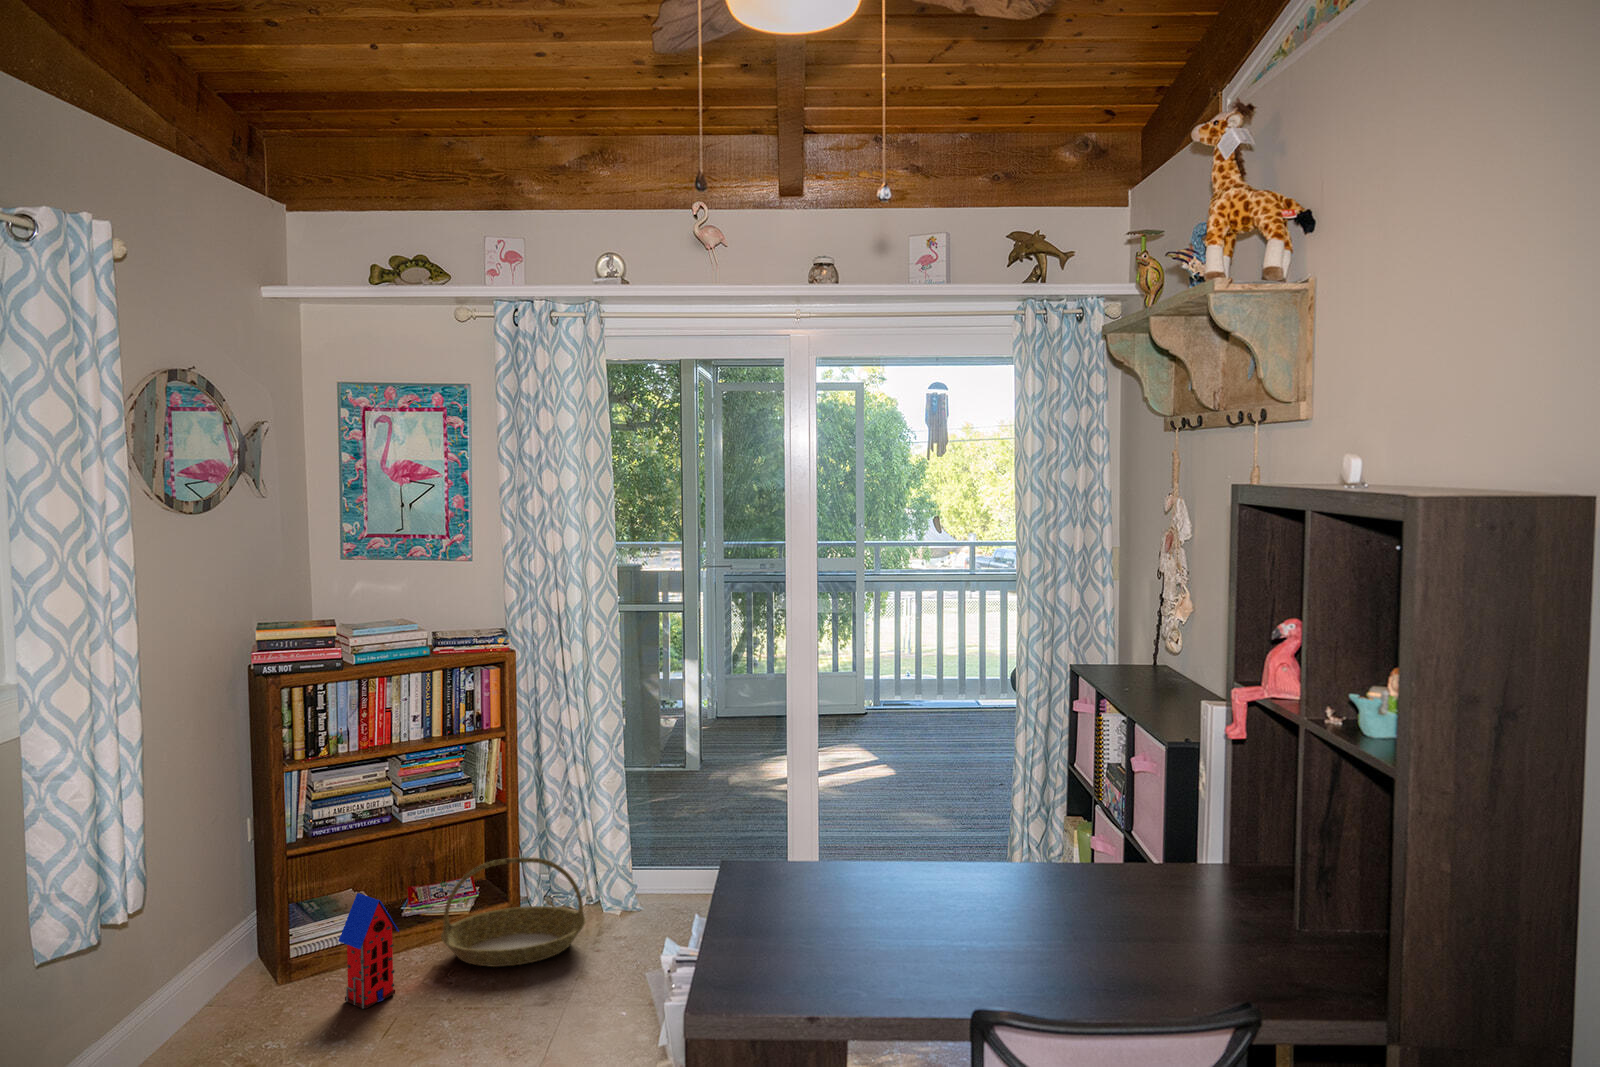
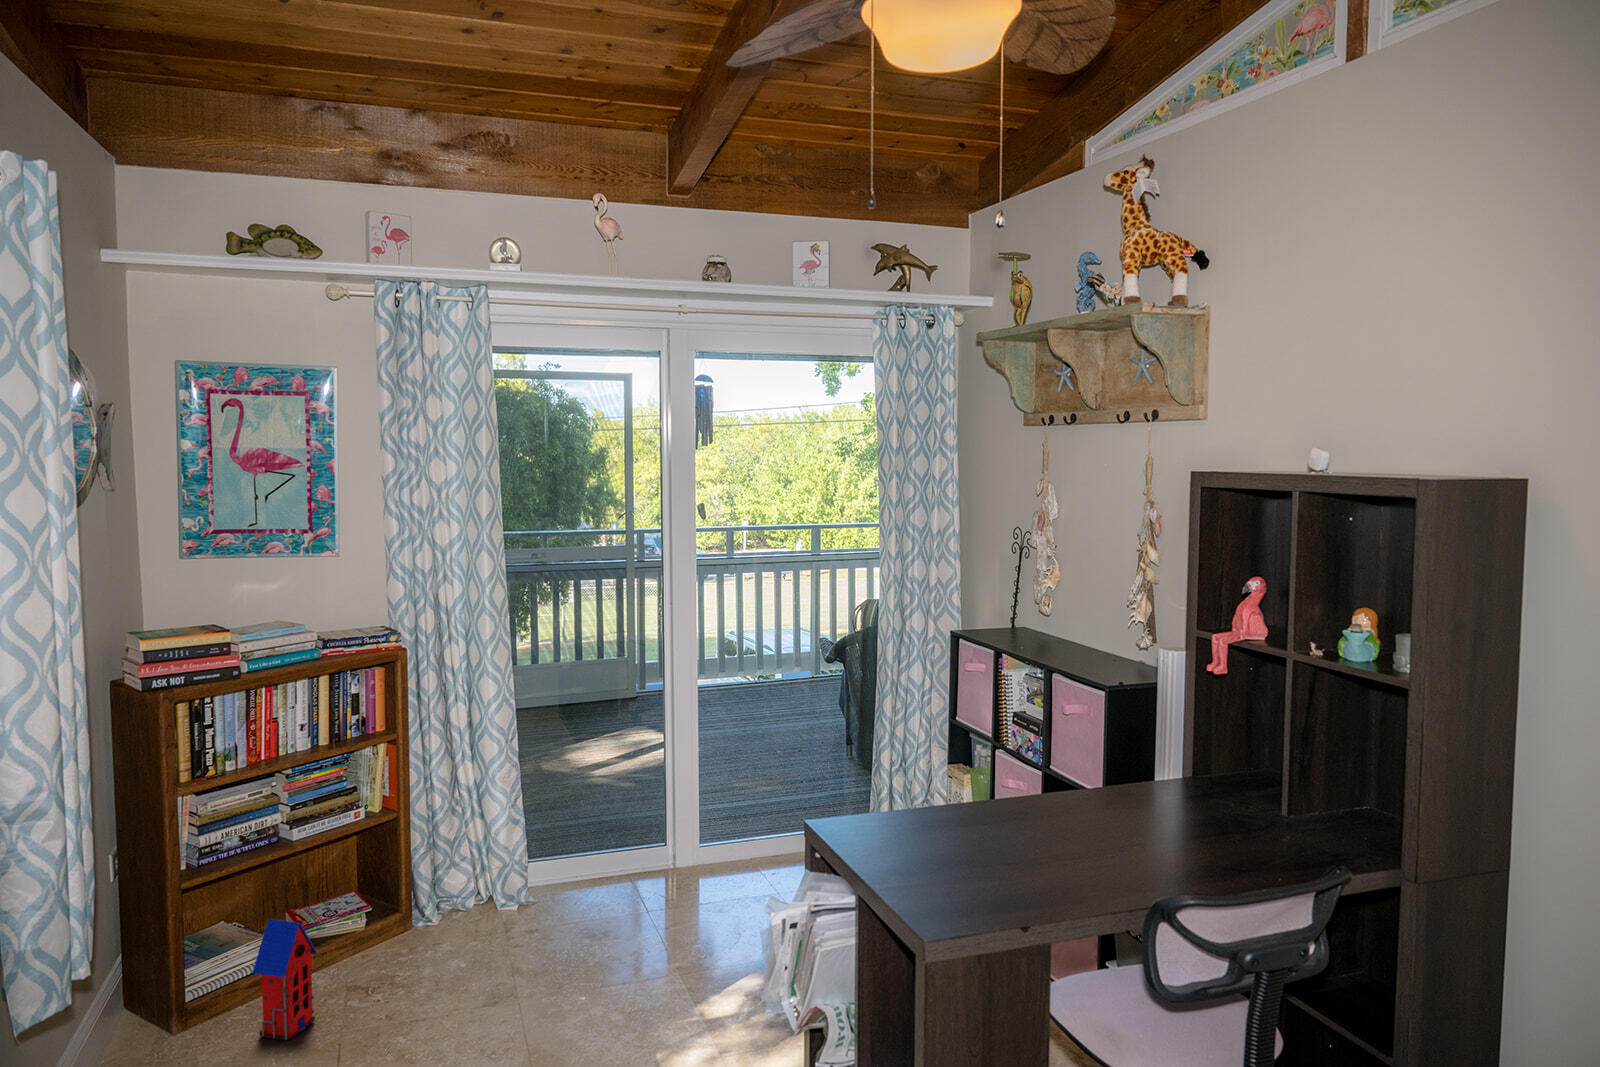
basket: present [441,857,586,967] -> none [345,863,499,980]

